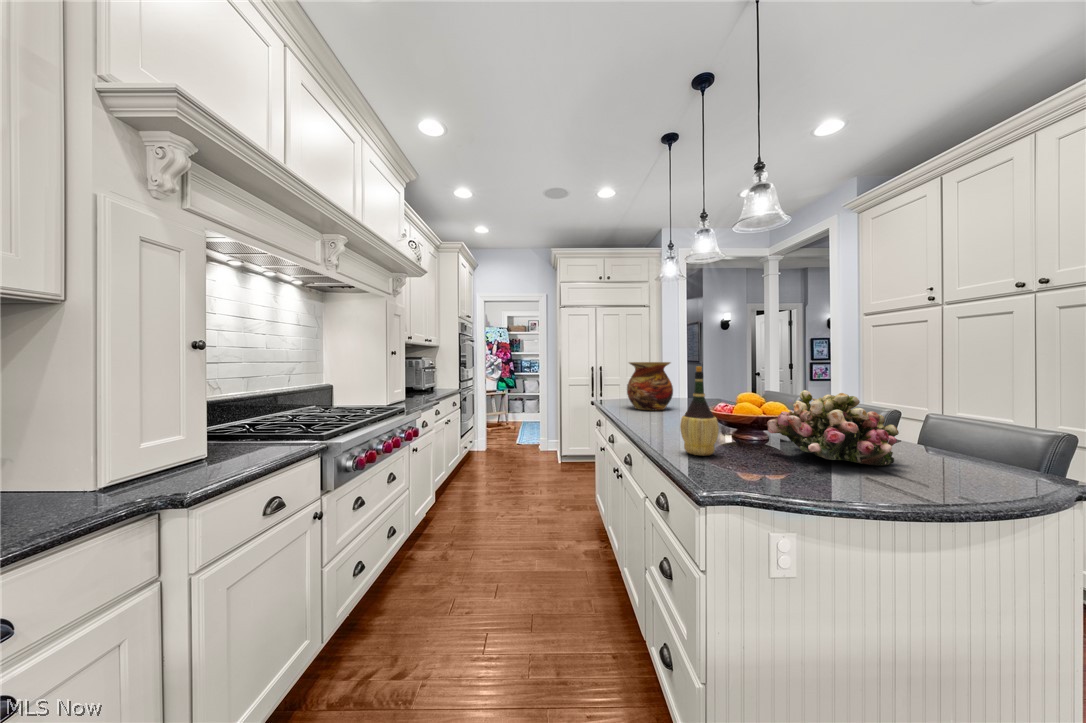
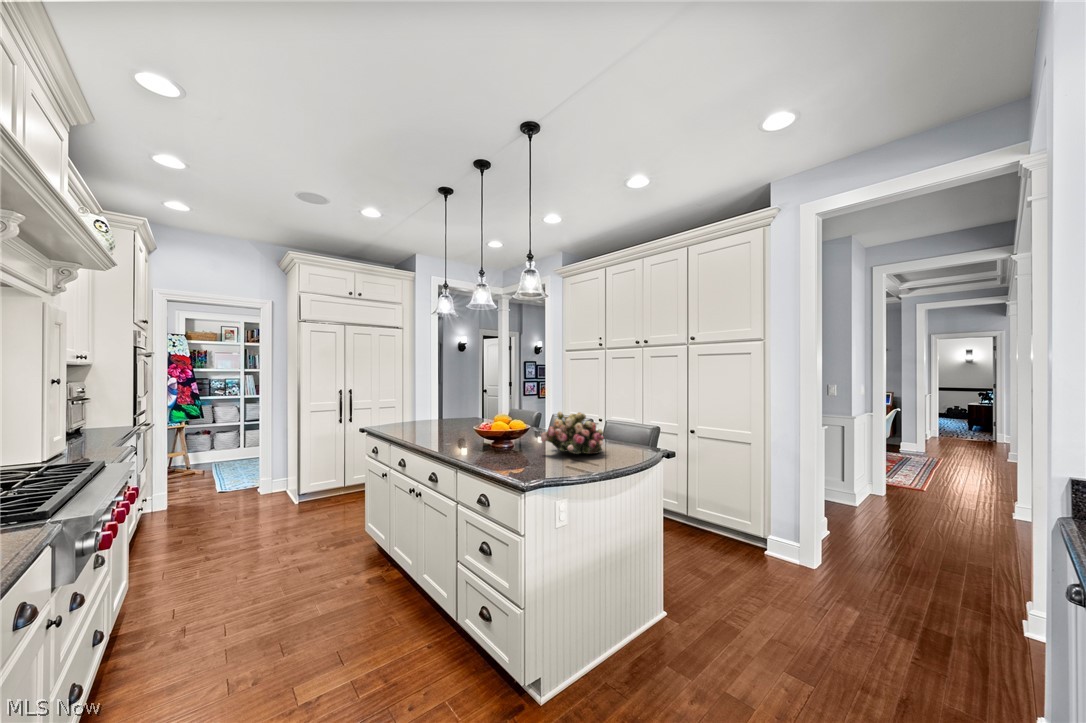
vase: present [627,362,673,410] -> none [407,388,449,433]
wine bottle: present [680,366,719,455] -> none [490,398,516,464]

